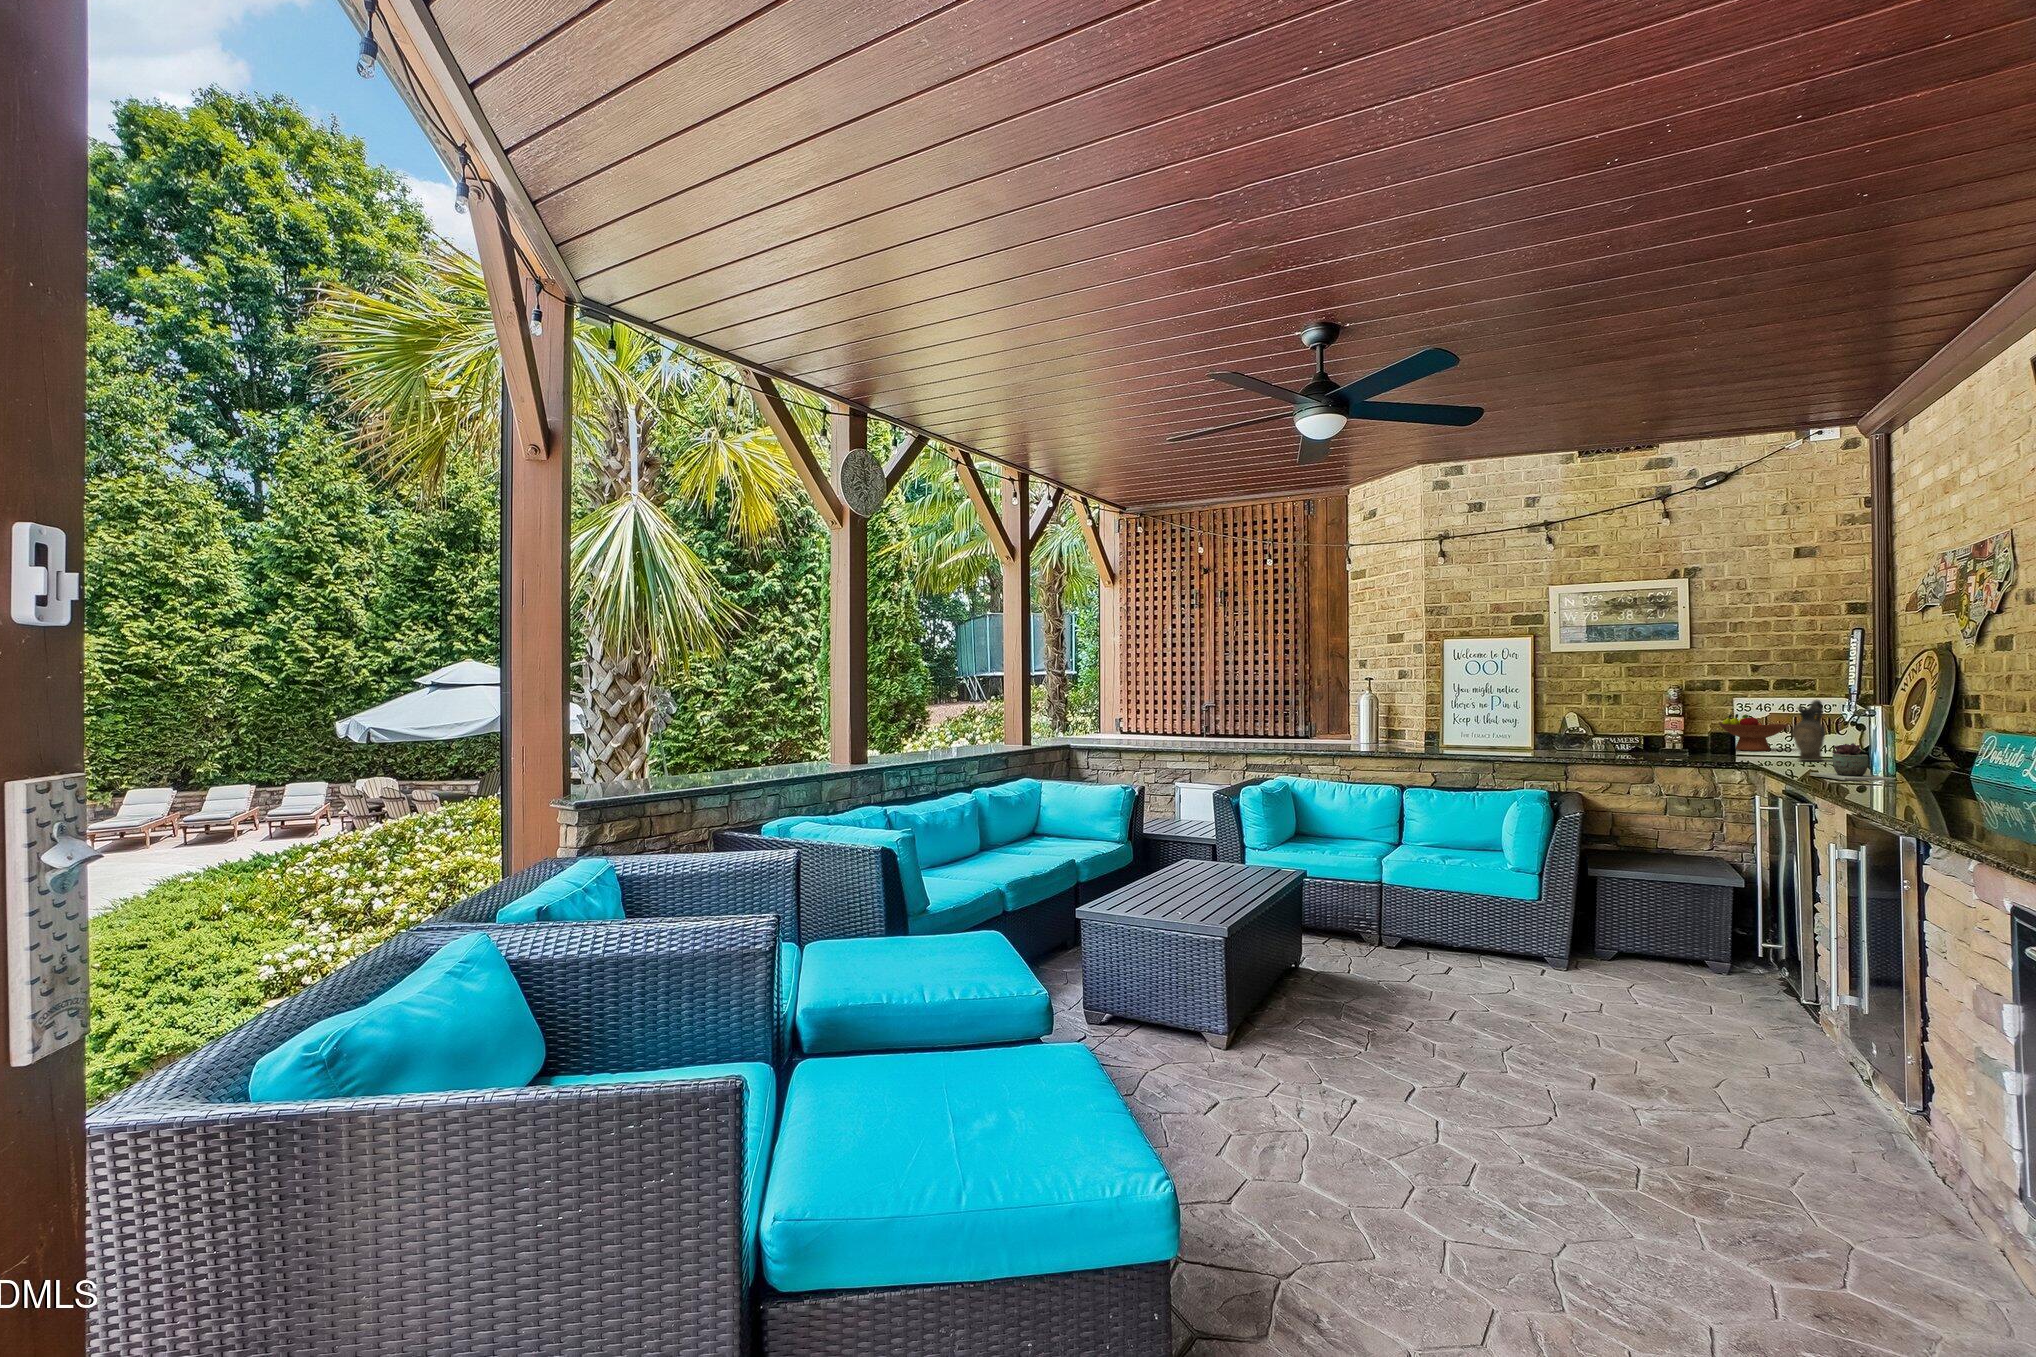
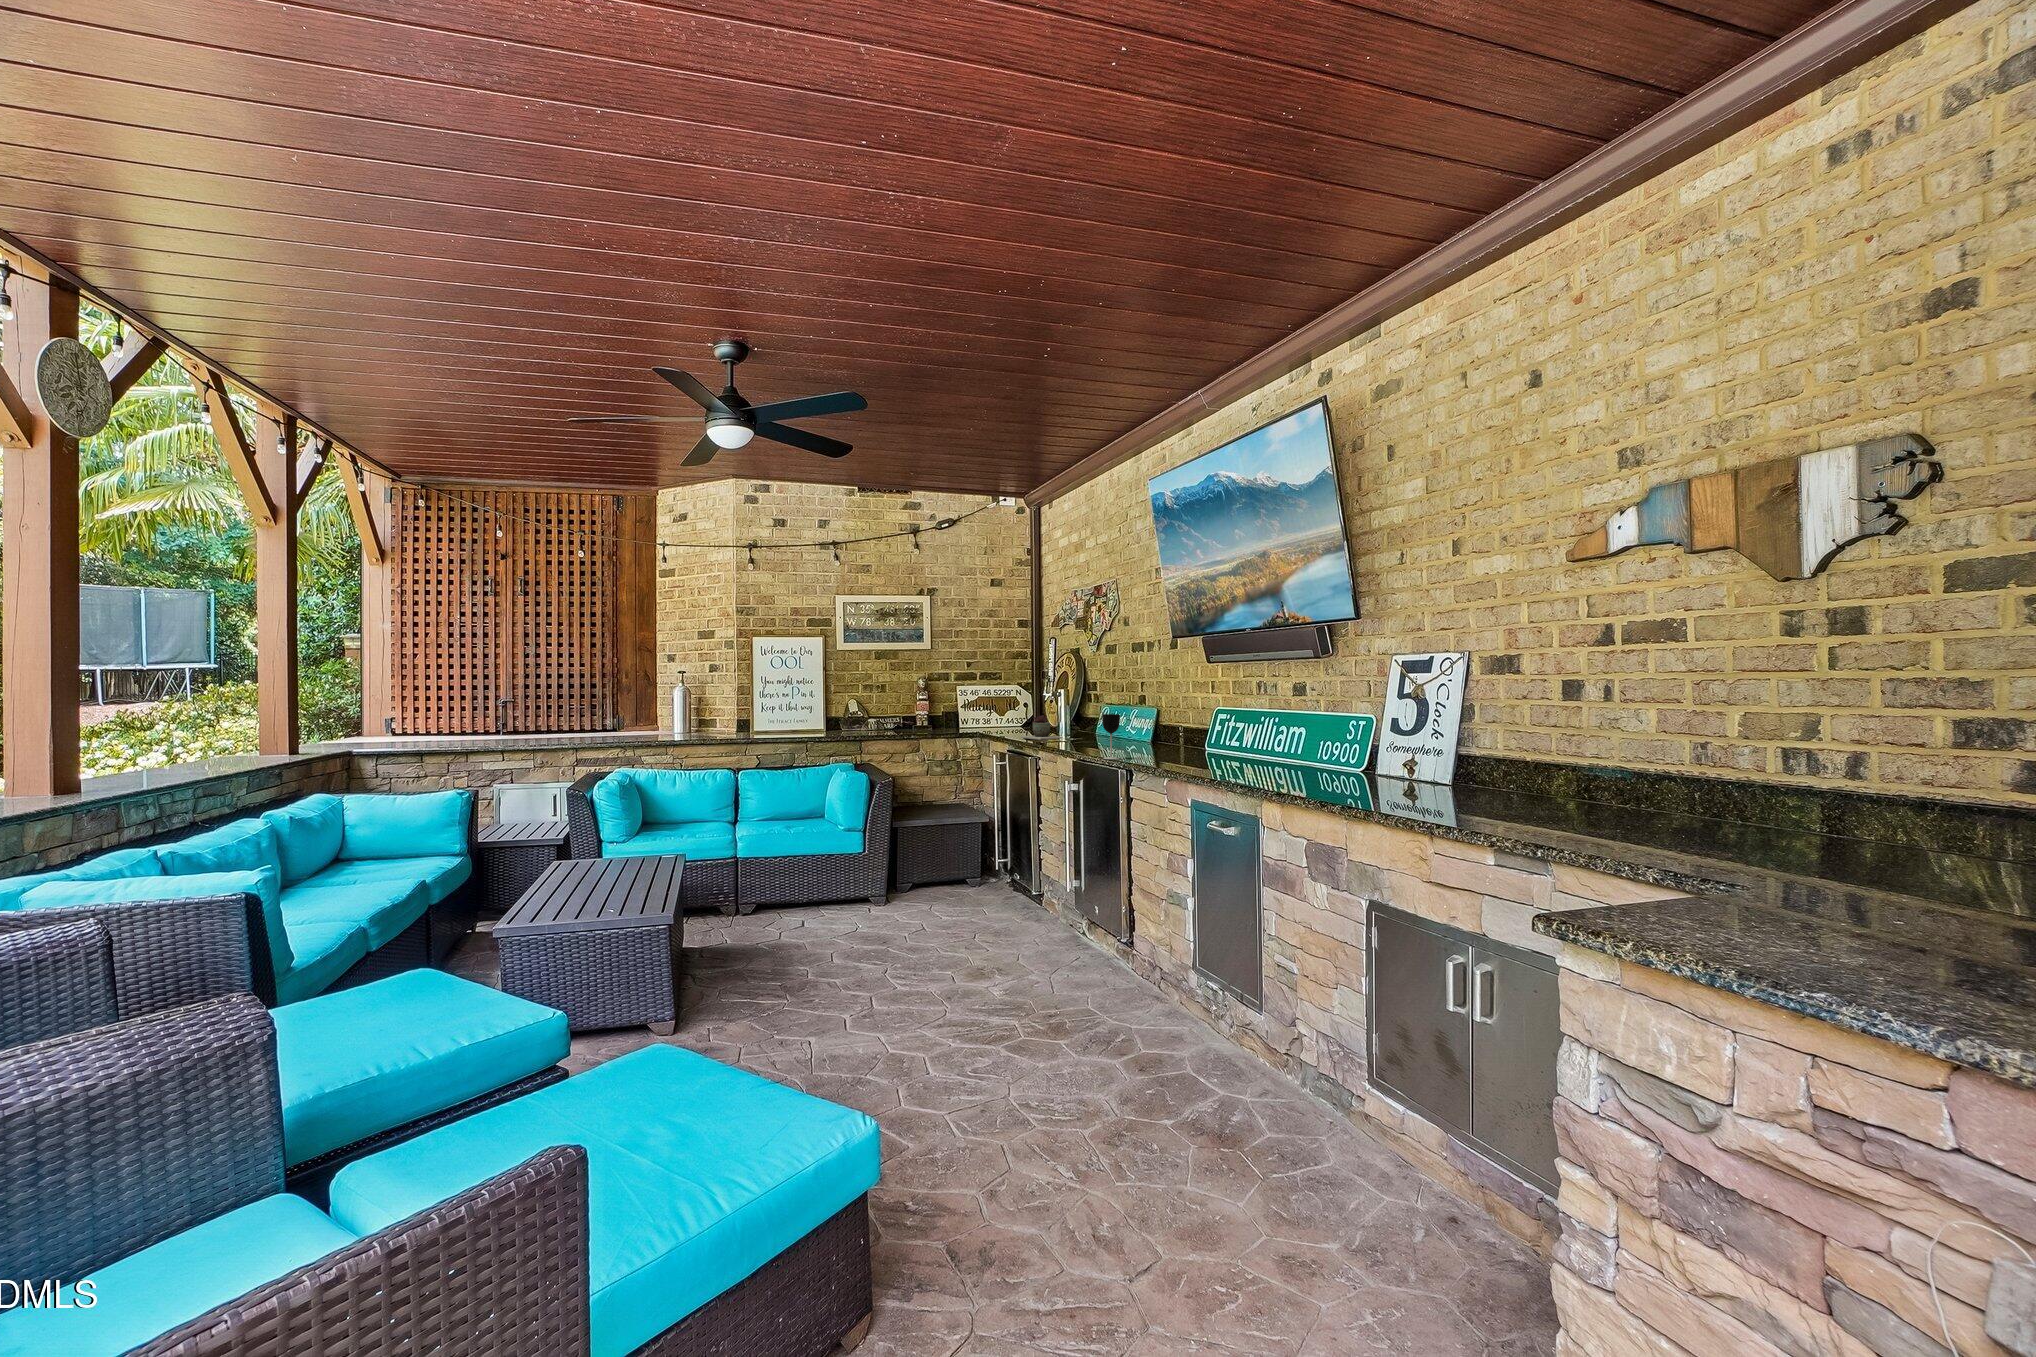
ceramic pitcher: present [1792,700,1825,761] -> none [999,687,1016,729]
fruit bowl: present [1719,714,1788,751] -> none [948,698,988,724]
wine glass: none [1926,746,1968,823] -> present [1102,714,1120,759]

